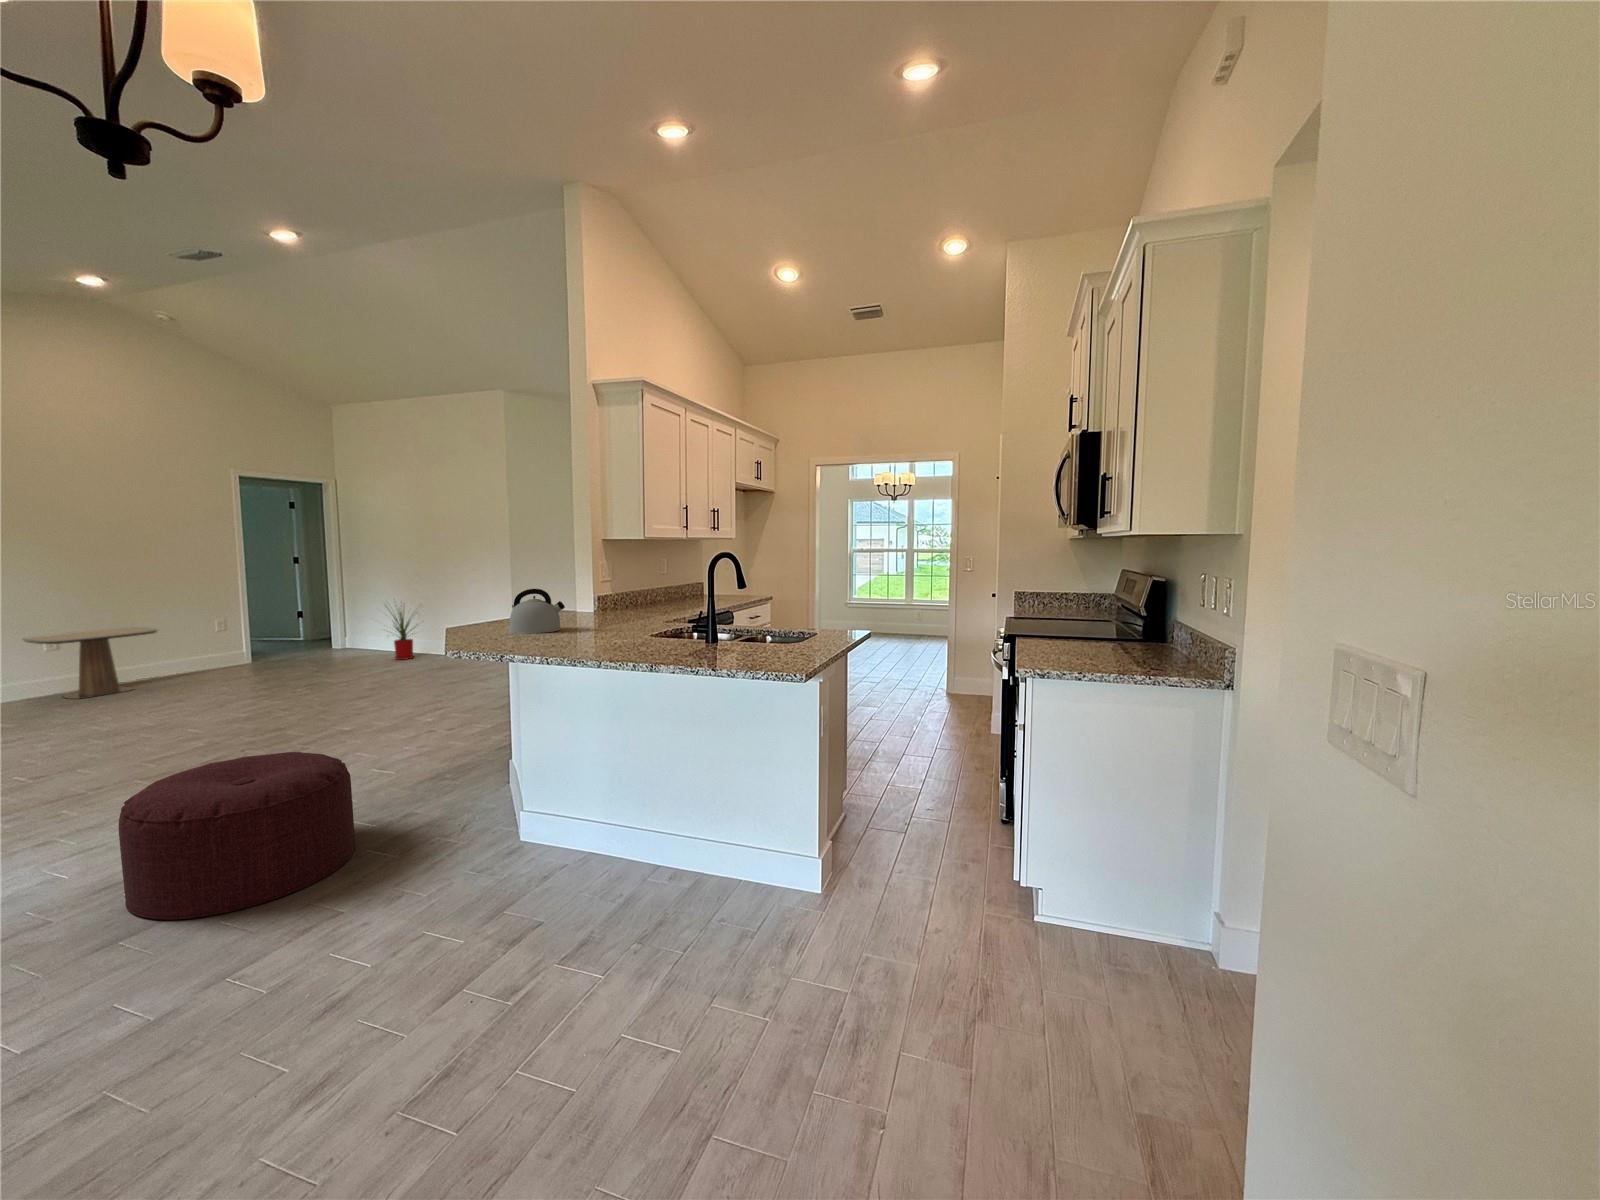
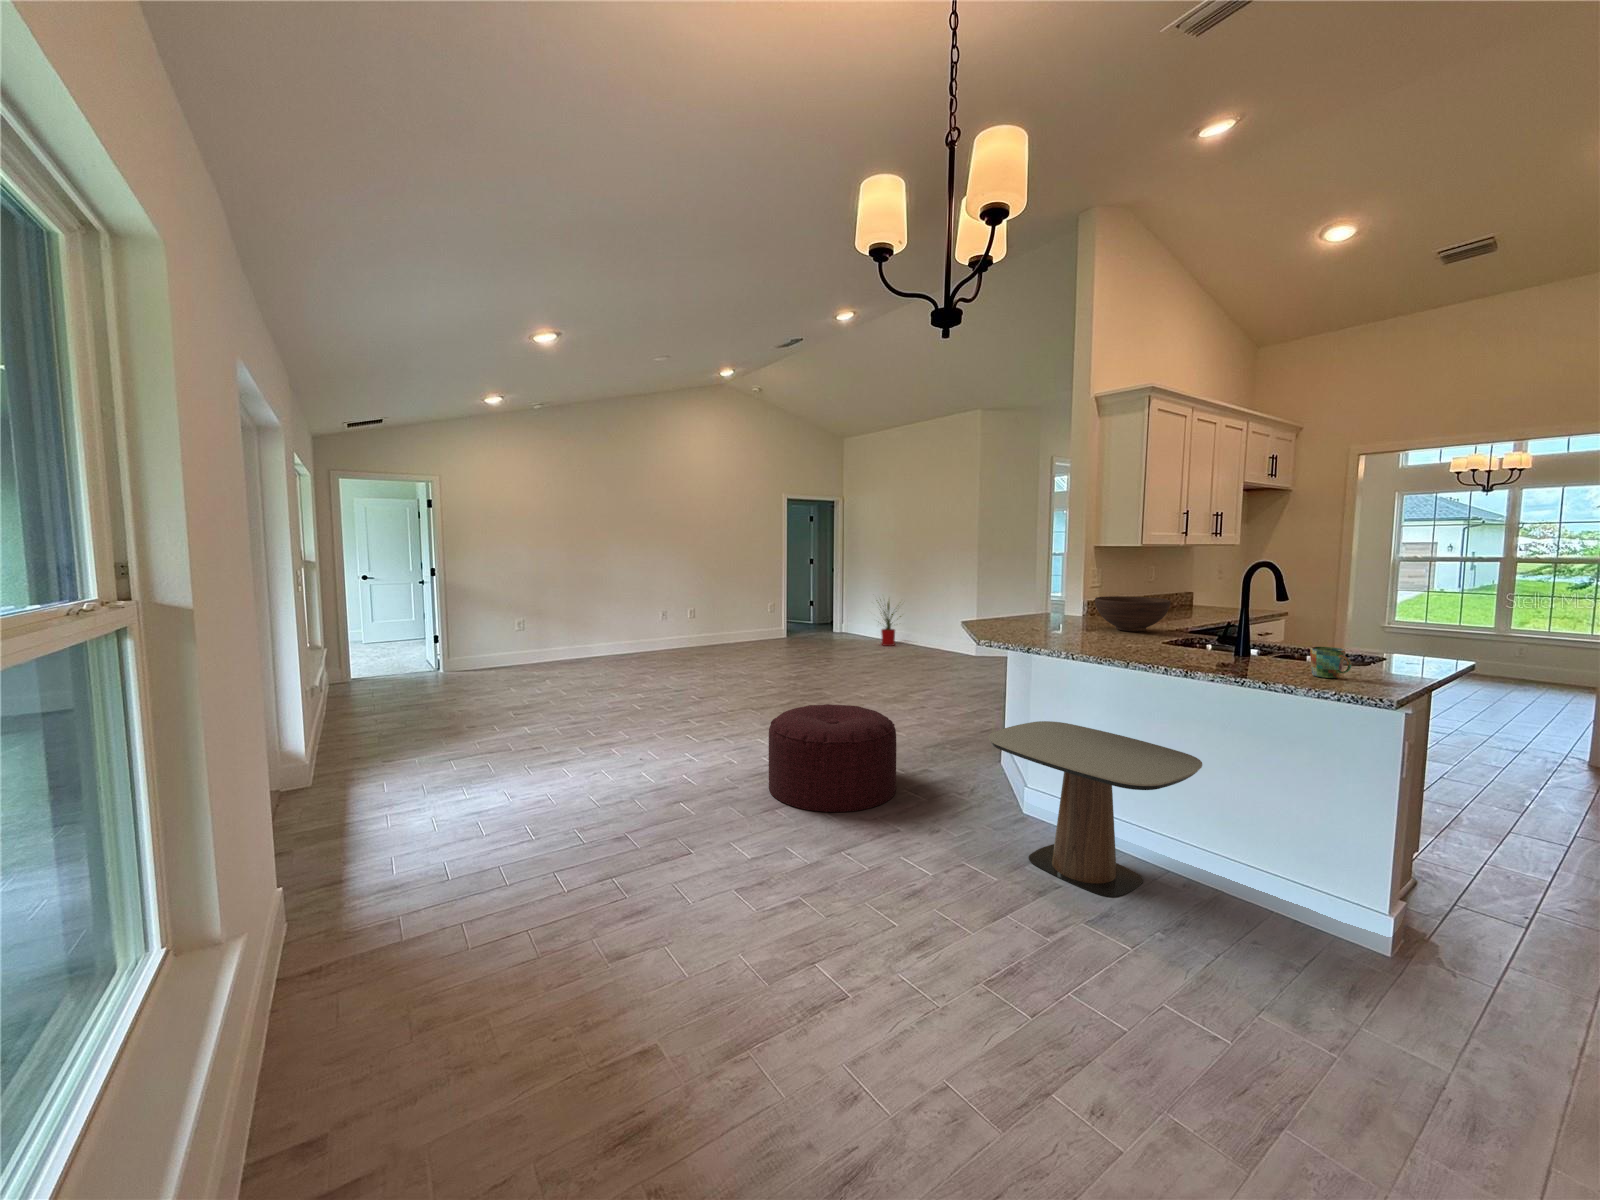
kettle: present [509,589,565,633] -> none [1021,591,1073,631]
fruit bowl: none [591,591,662,626] -> present [1095,596,1170,631]
side table: present [23,627,158,699] -> present [989,721,1202,897]
mug: none [753,630,782,659] -> present [1310,647,1351,678]

